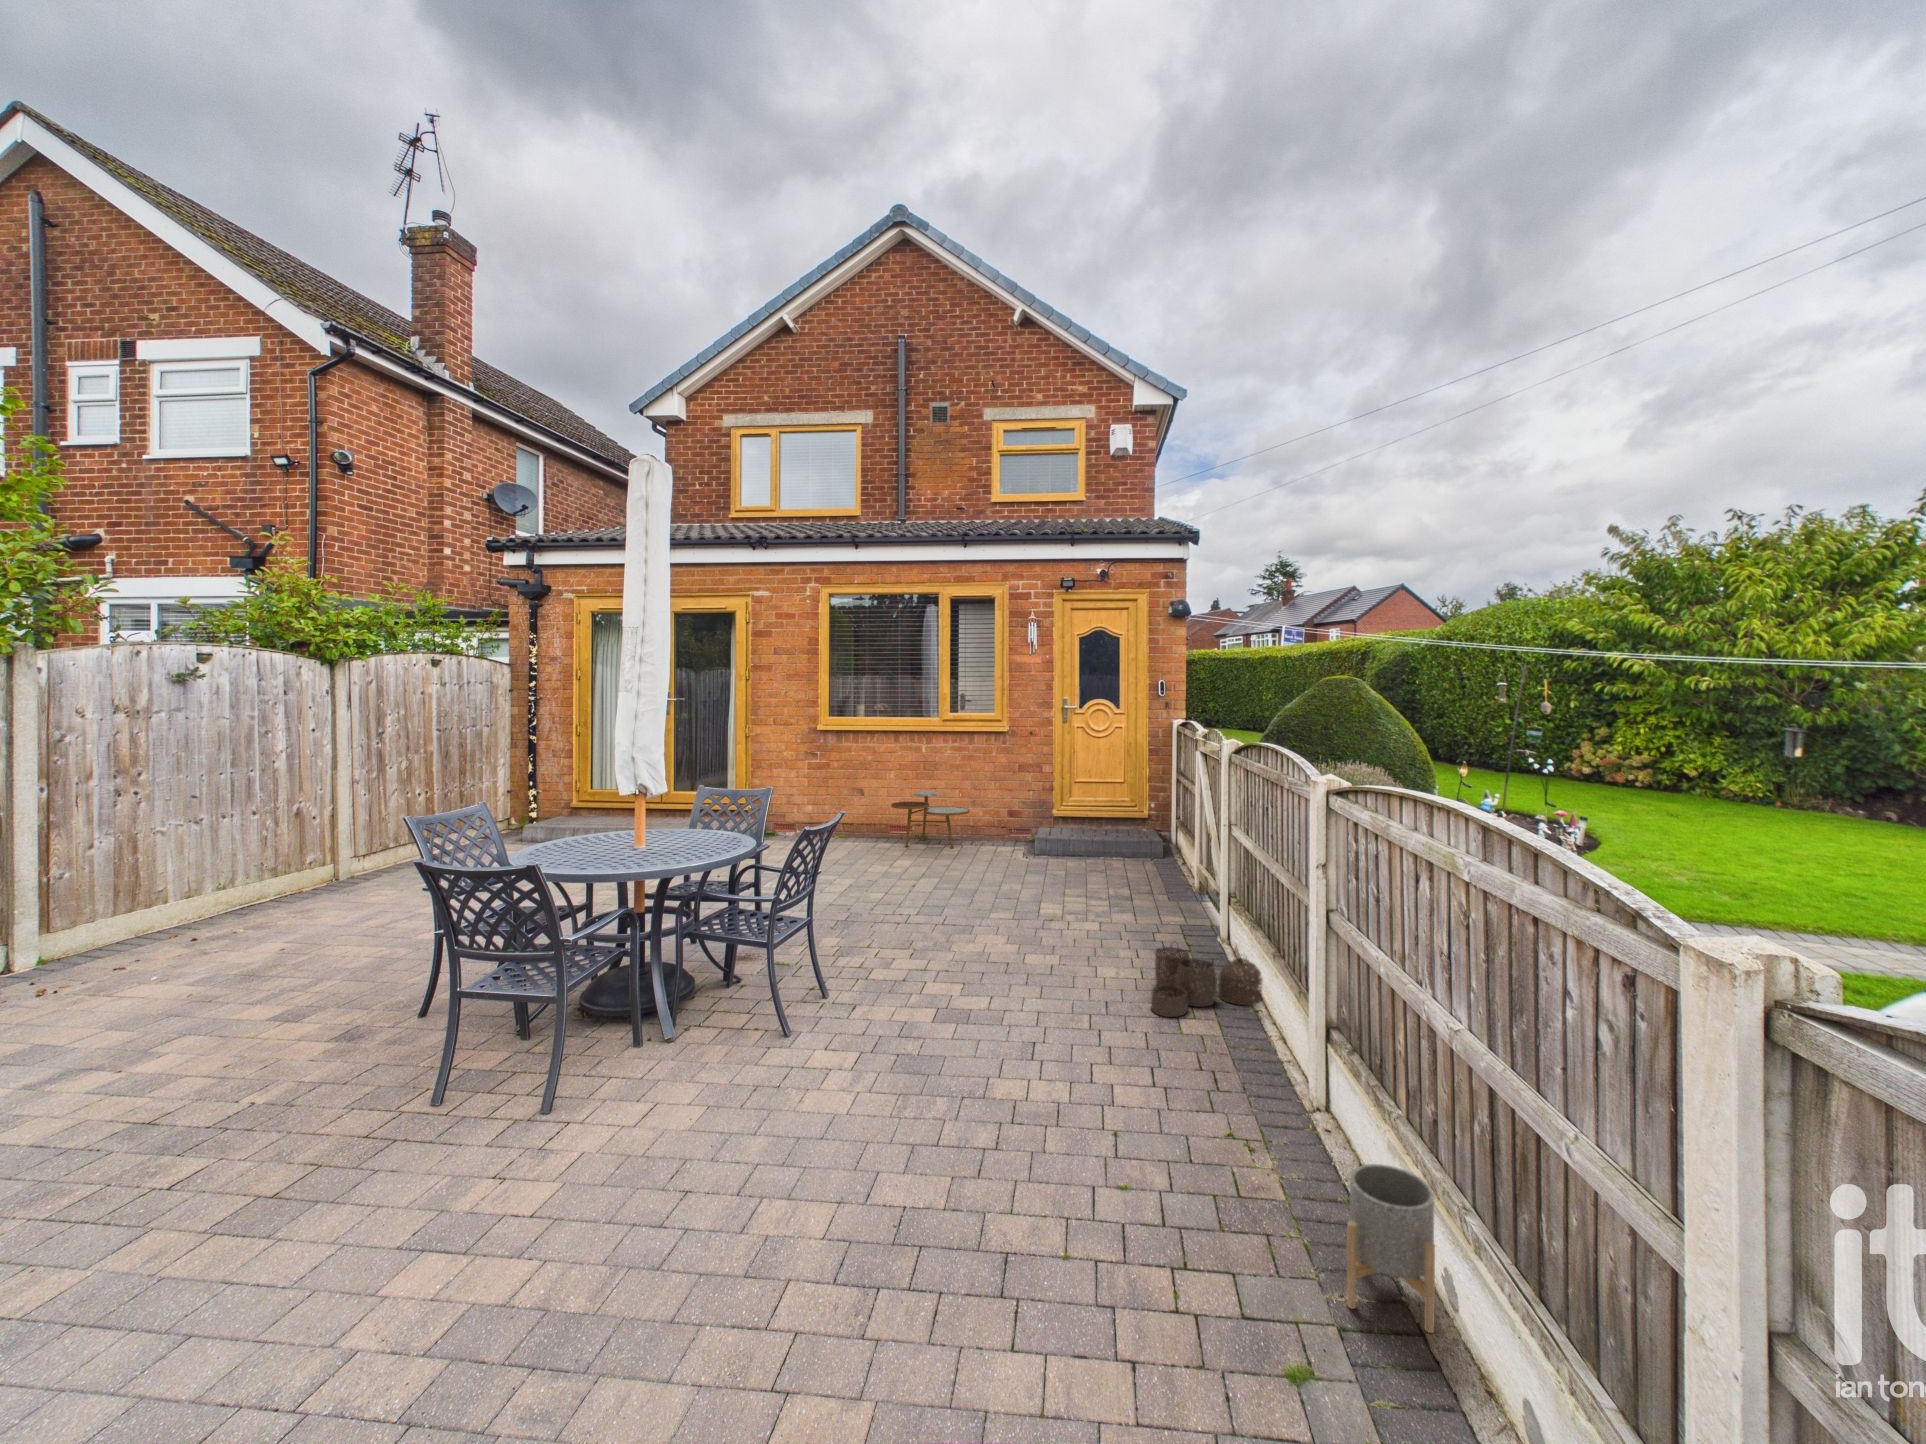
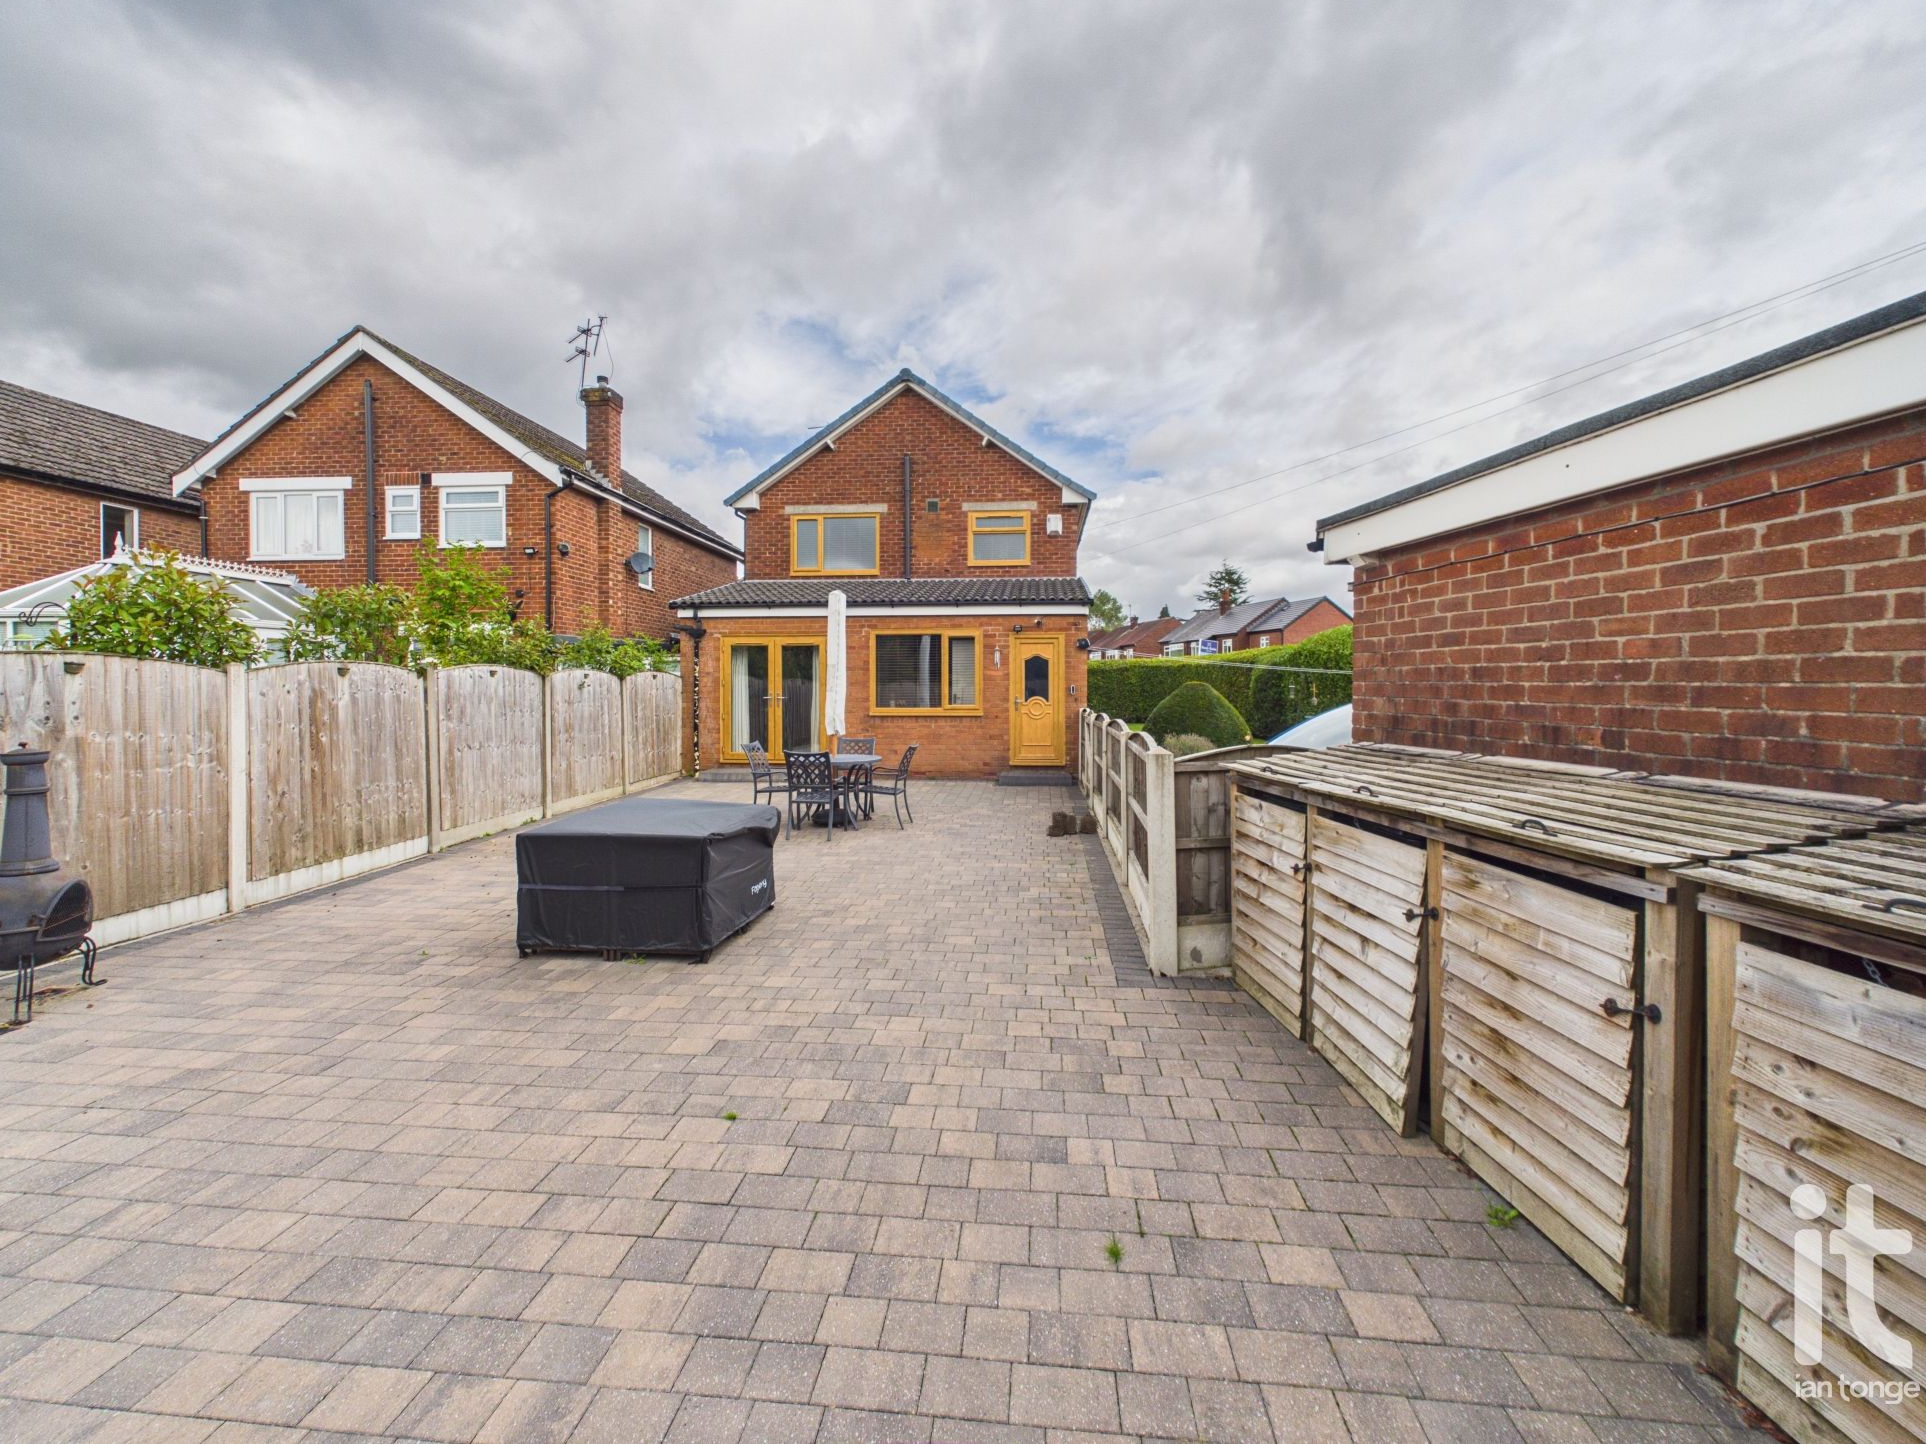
side table: present [891,791,970,848] -> none [914,751,960,784]
planter: present [1346,1164,1435,1333] -> none [1087,845,1115,884]

